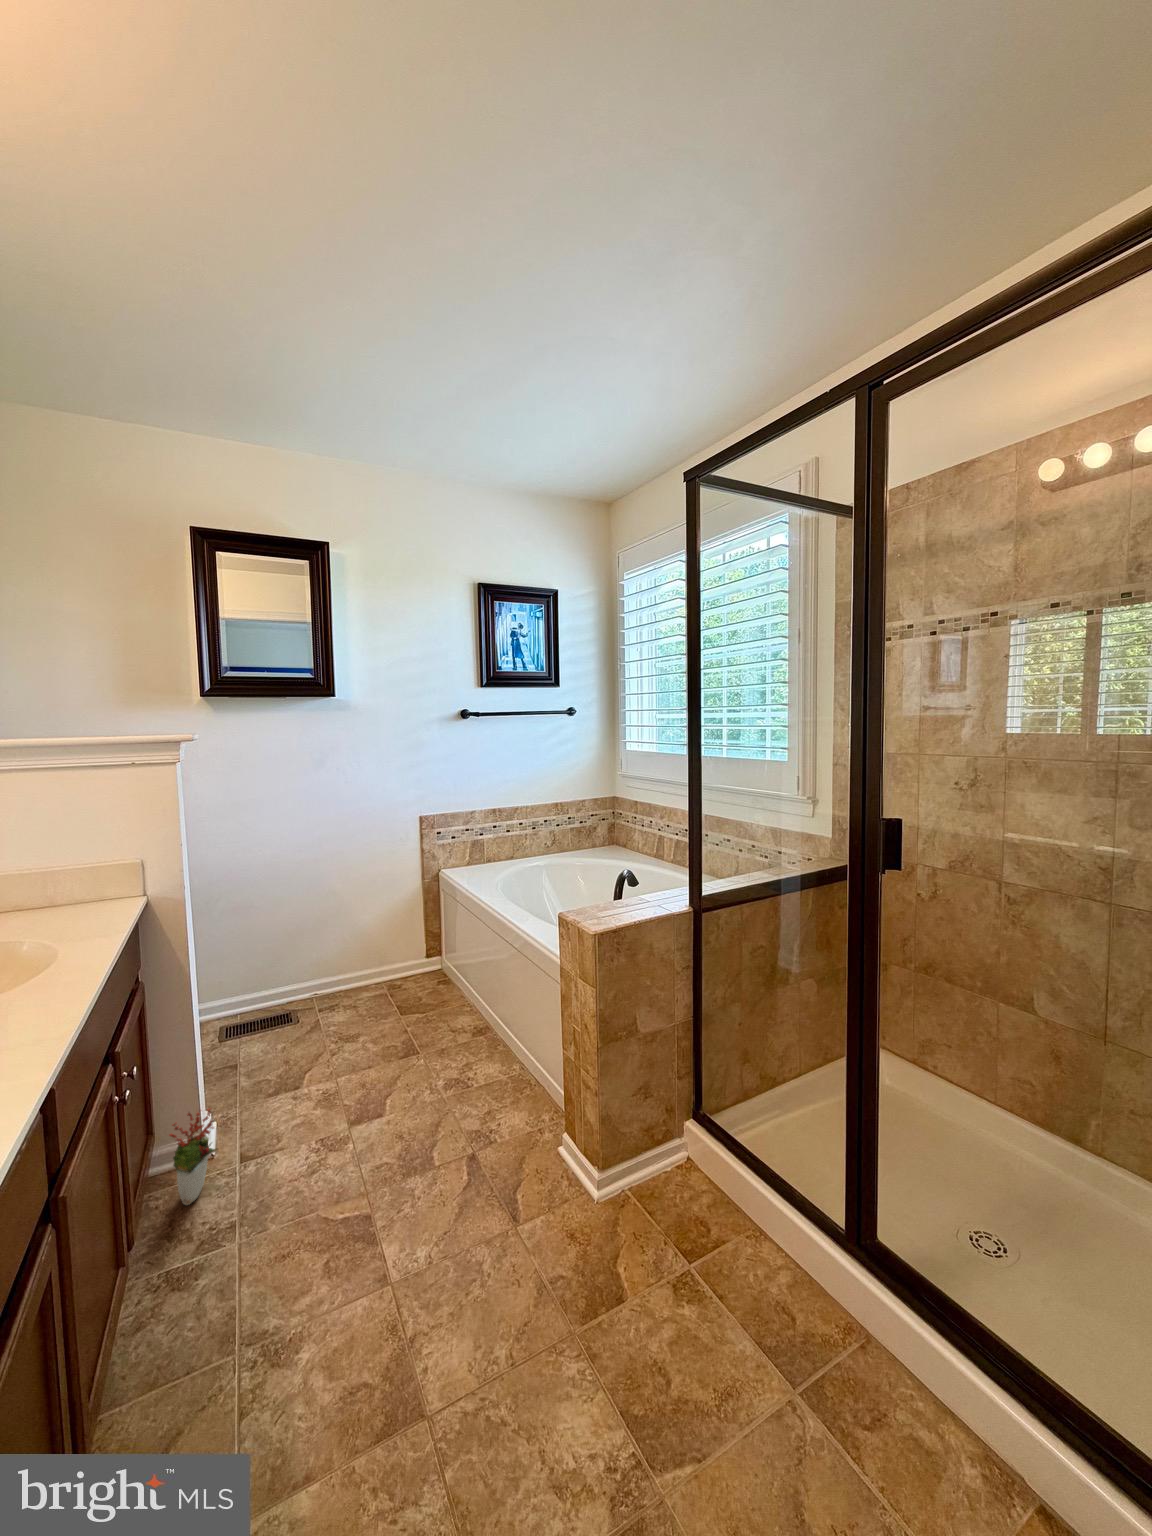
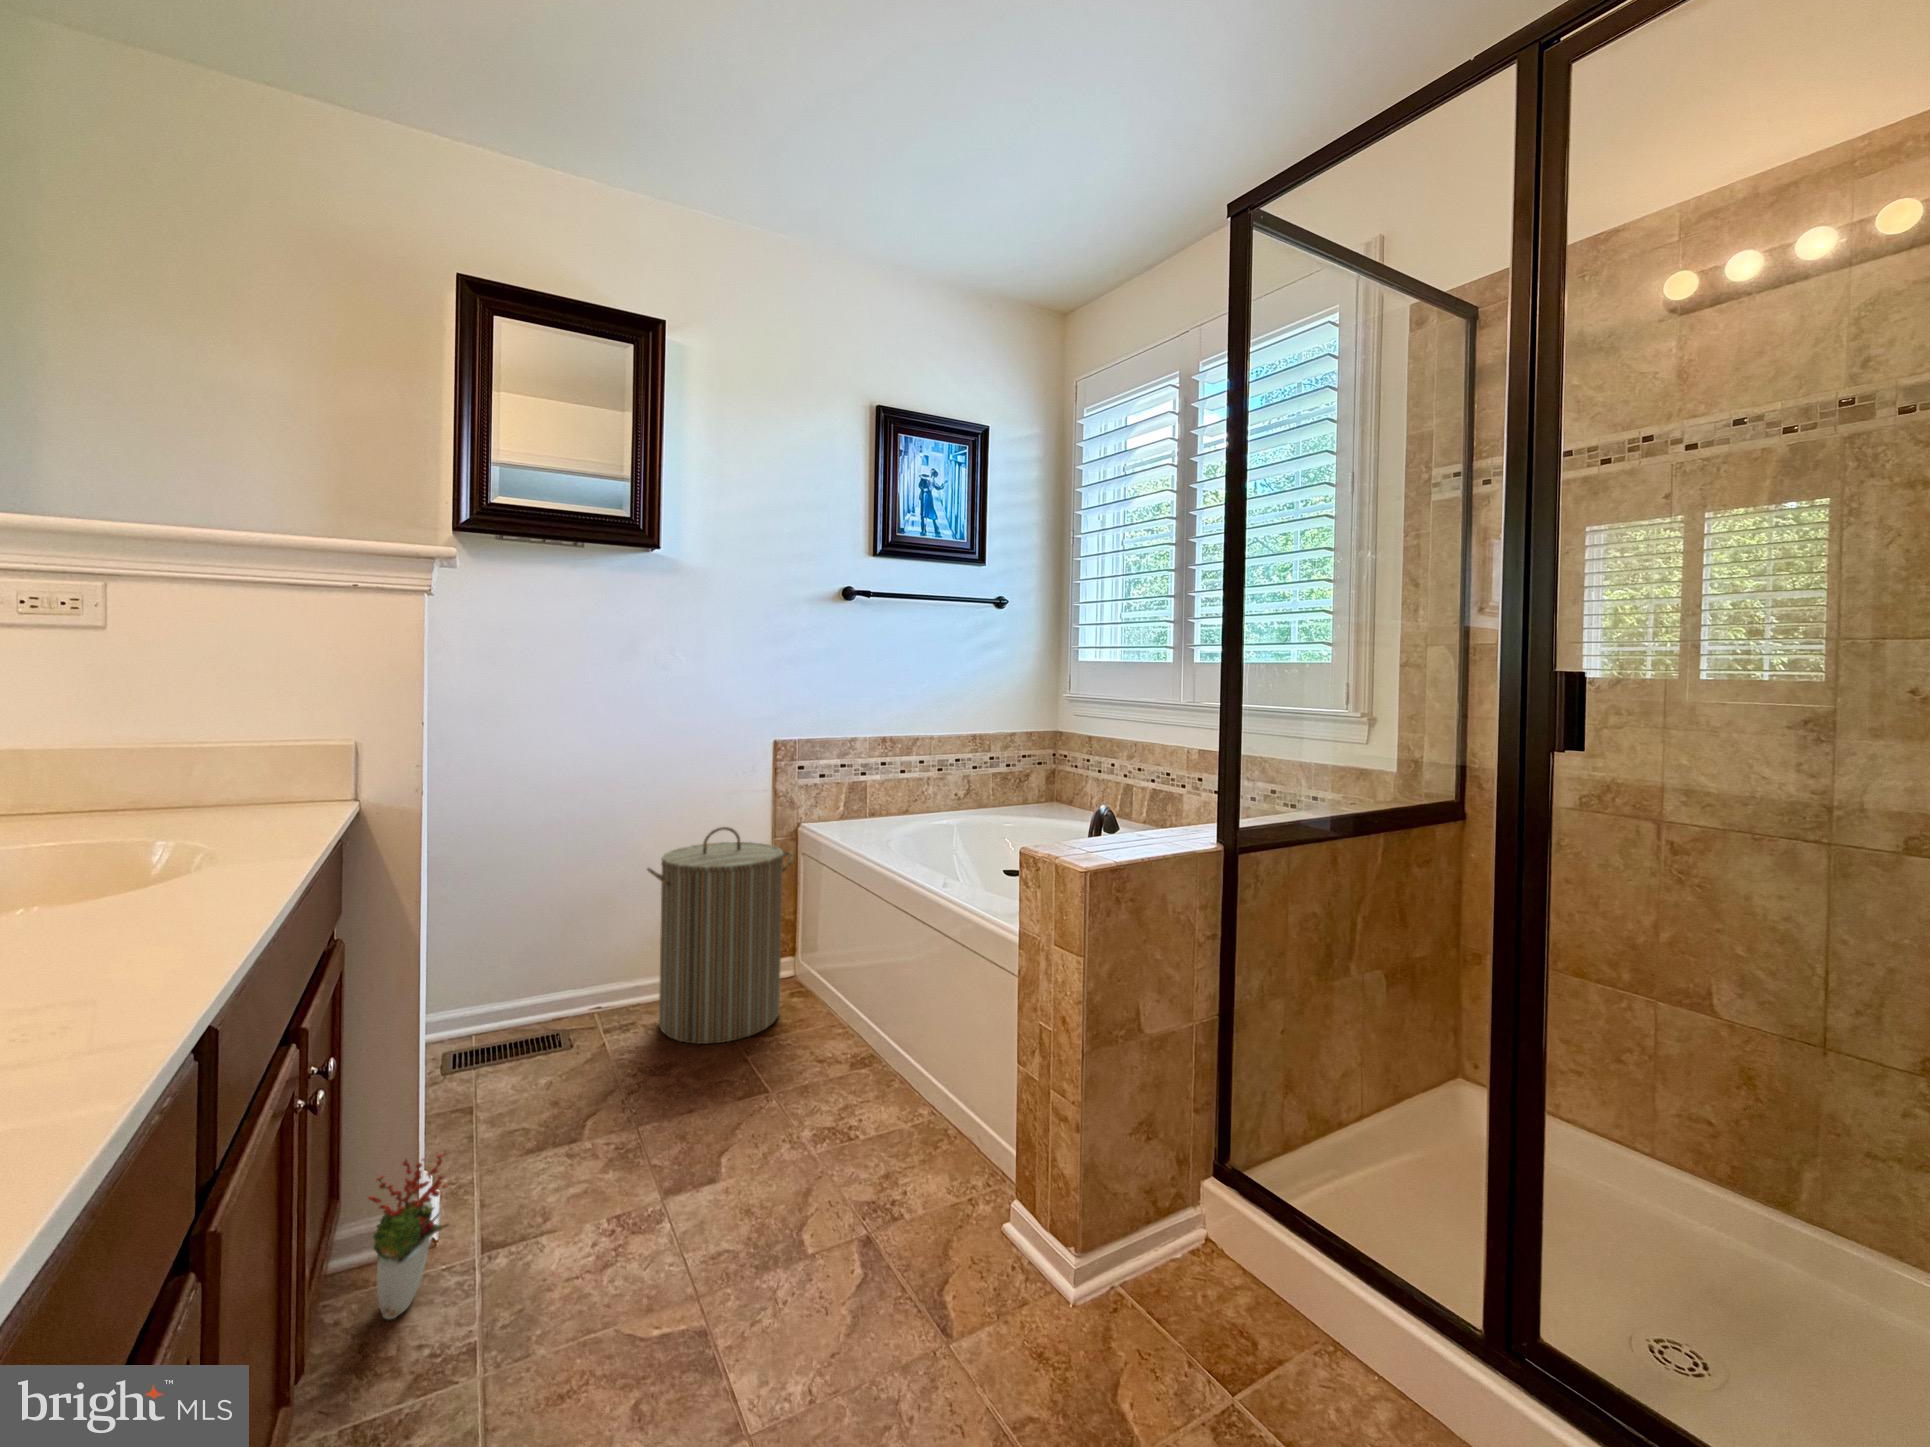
laundry hamper: none [339,879,434,1018] -> present [647,827,794,1044]

